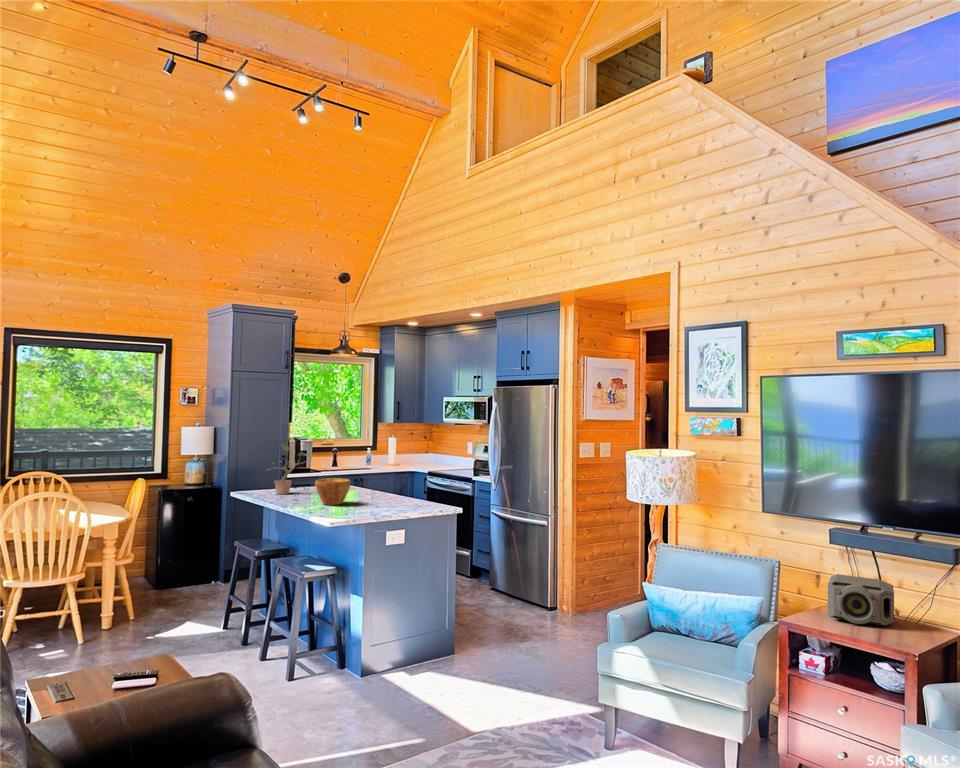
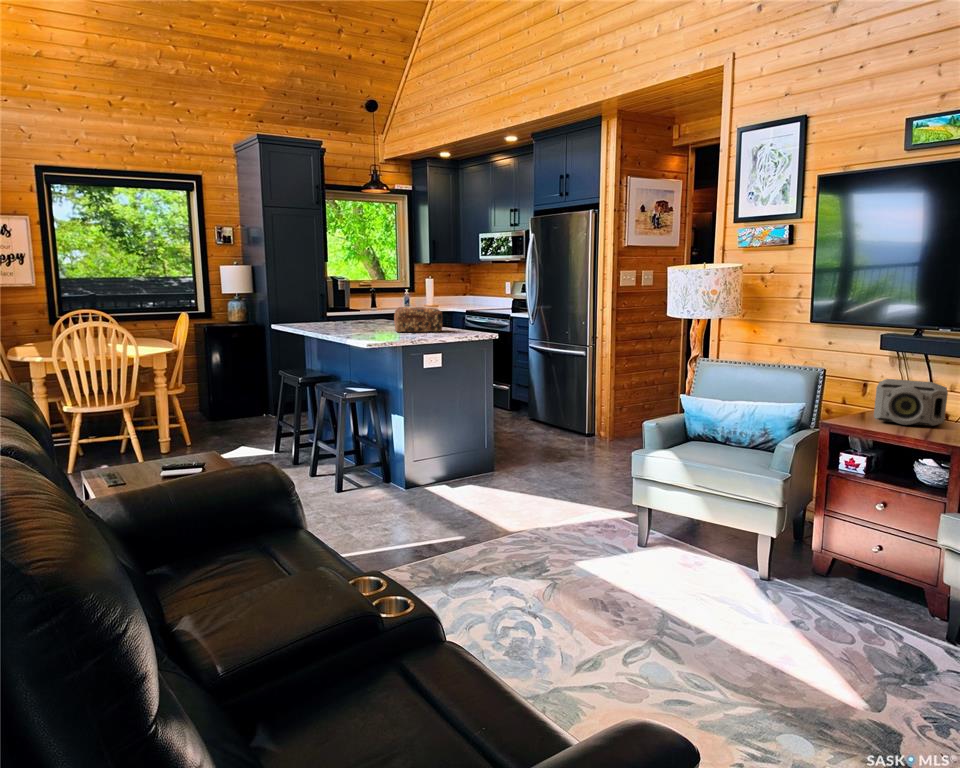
potted plant: present [274,444,308,494] -> none [301,272,344,323]
bowl: present [315,478,351,505] -> none [351,304,386,329]
bread loaf: none [359,485,407,511] -> present [394,307,443,332]

